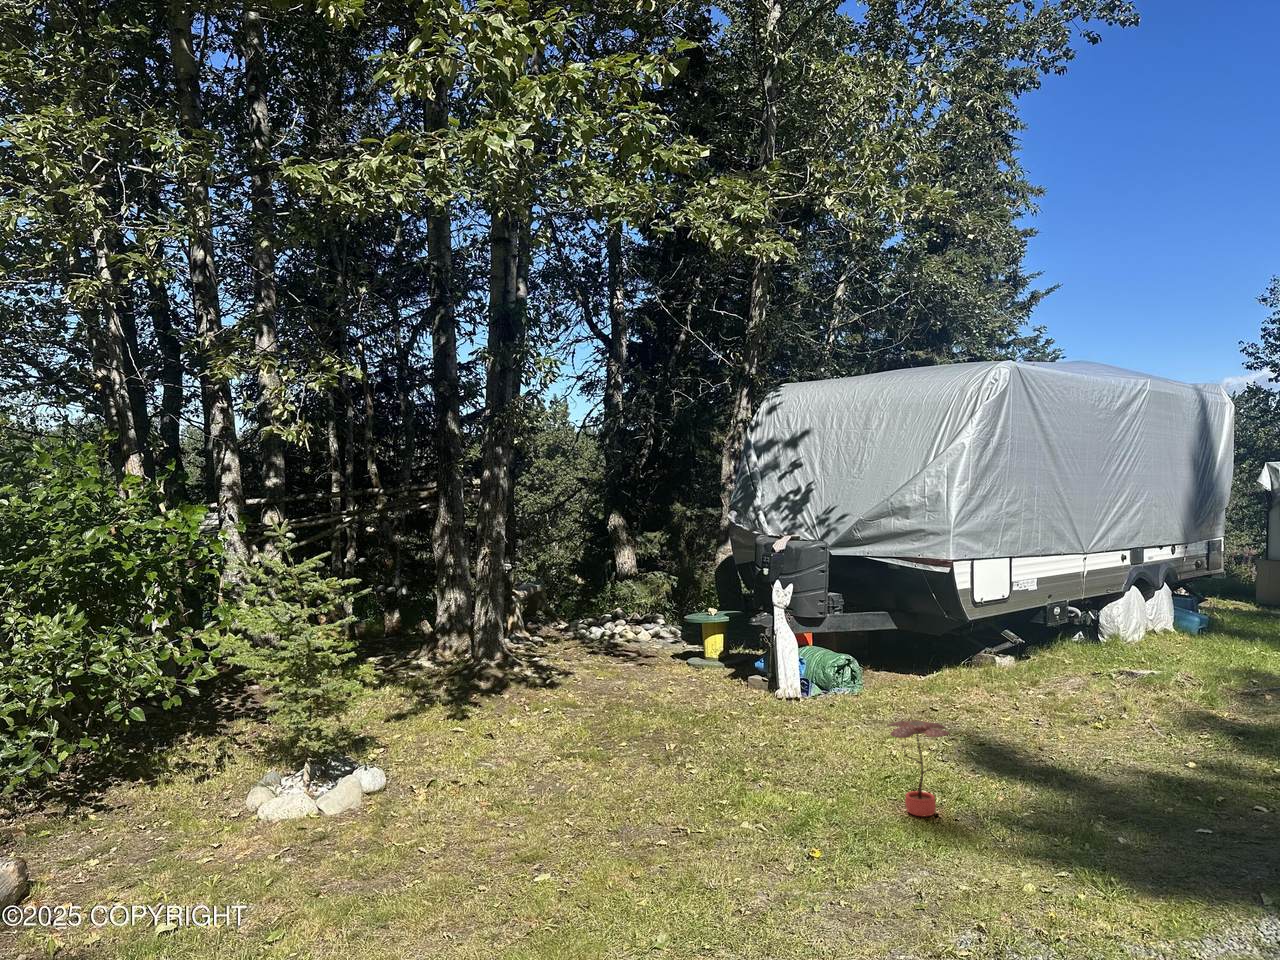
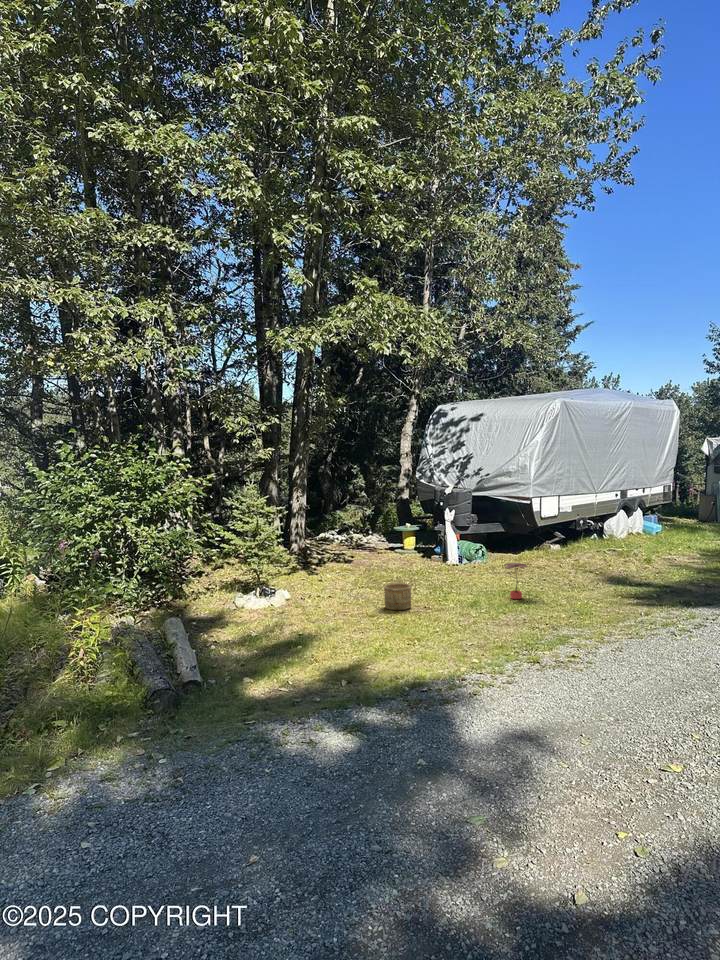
wooden bucket: none [579,767,650,845] -> present [384,583,411,610]

